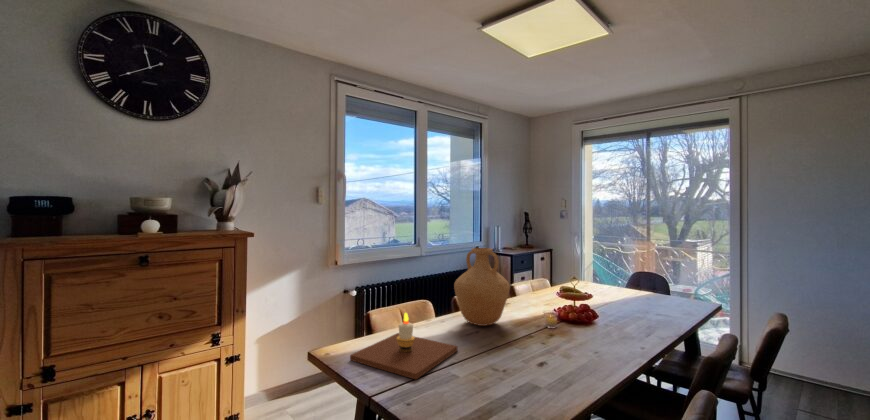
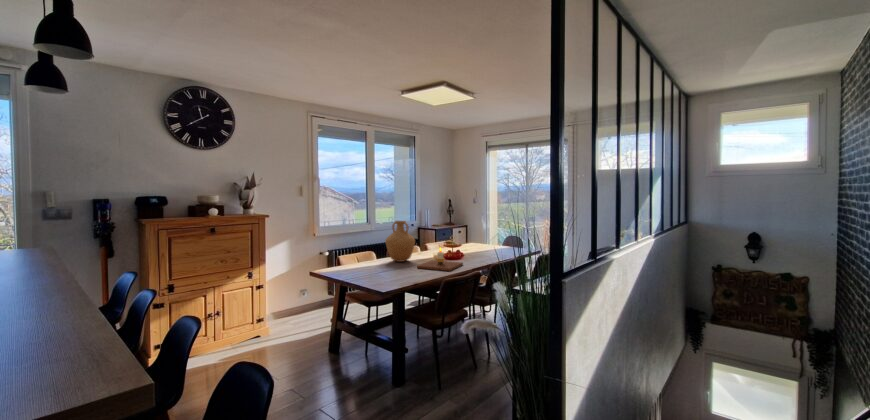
candle: present [350,313,458,379] -> present [417,247,463,271]

